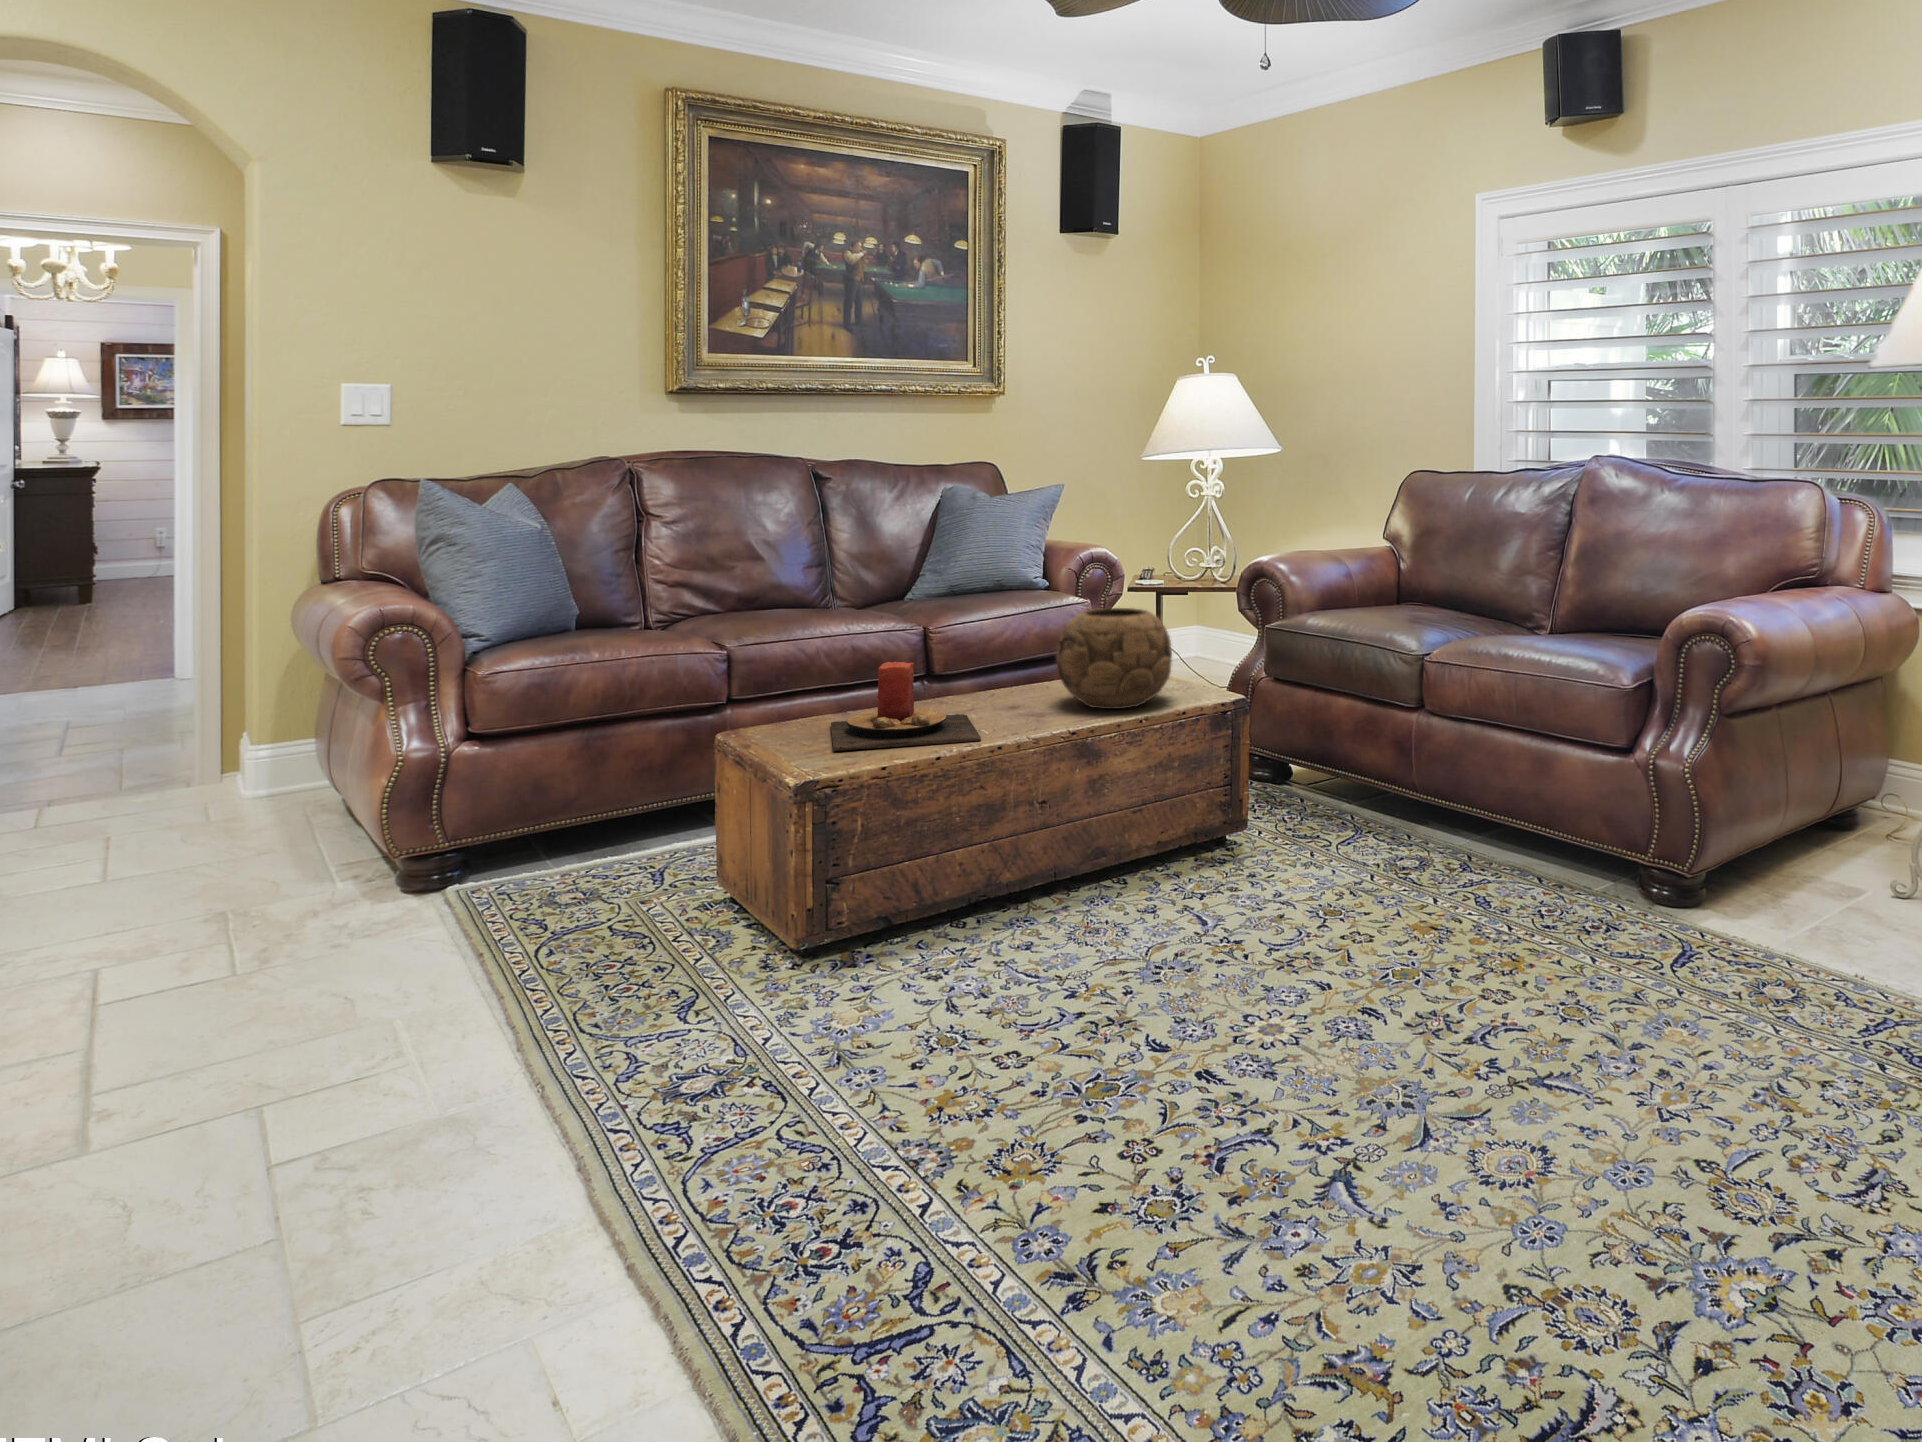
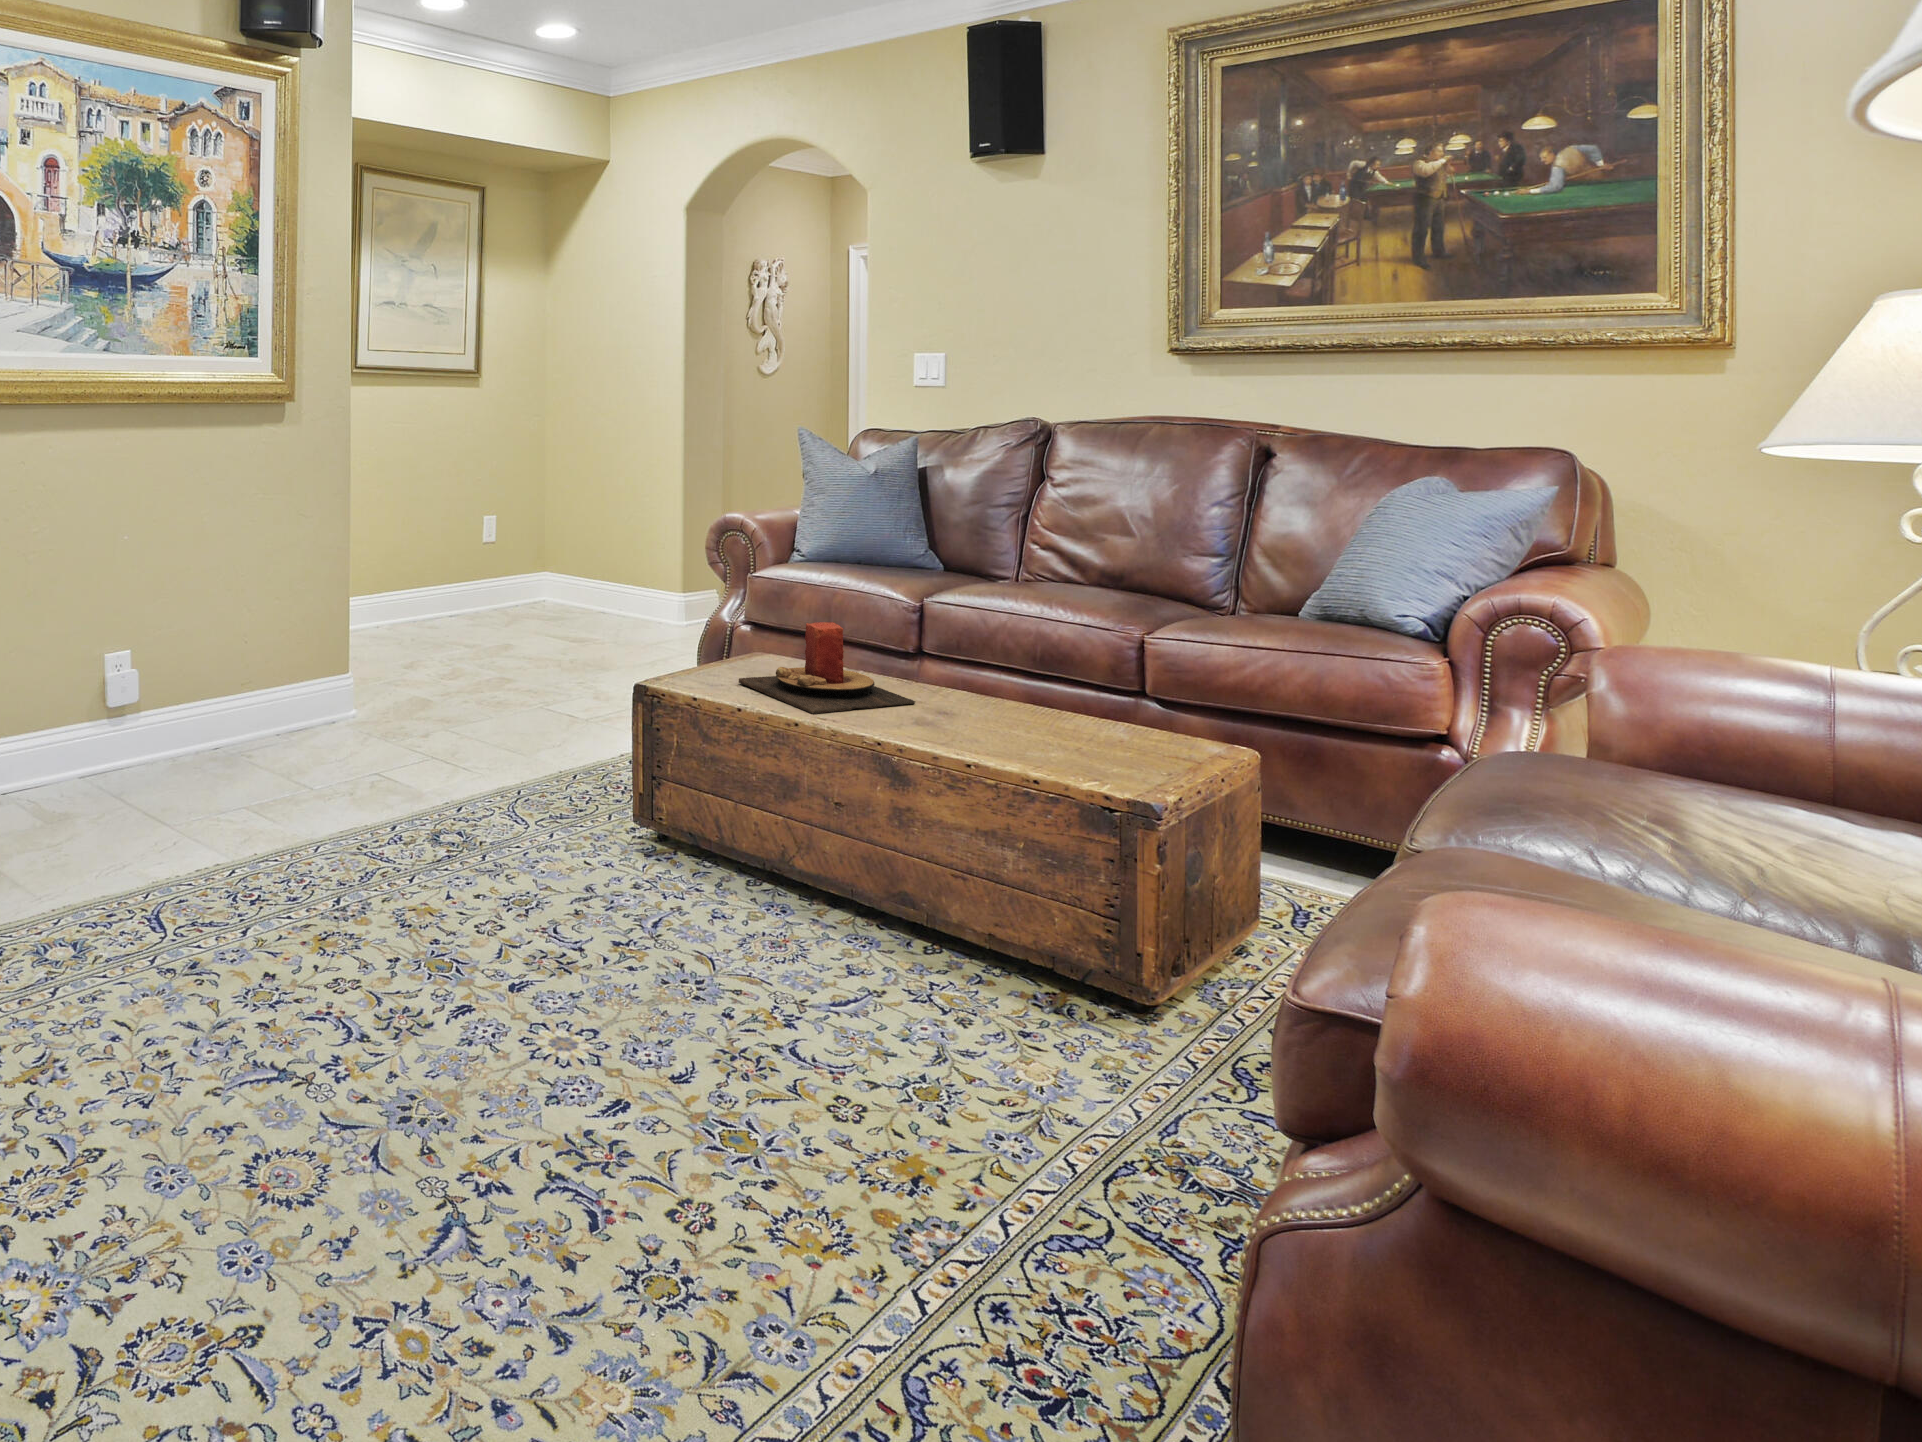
decorative bowl: present [1056,608,1172,709] -> none [969,622,1134,756]

